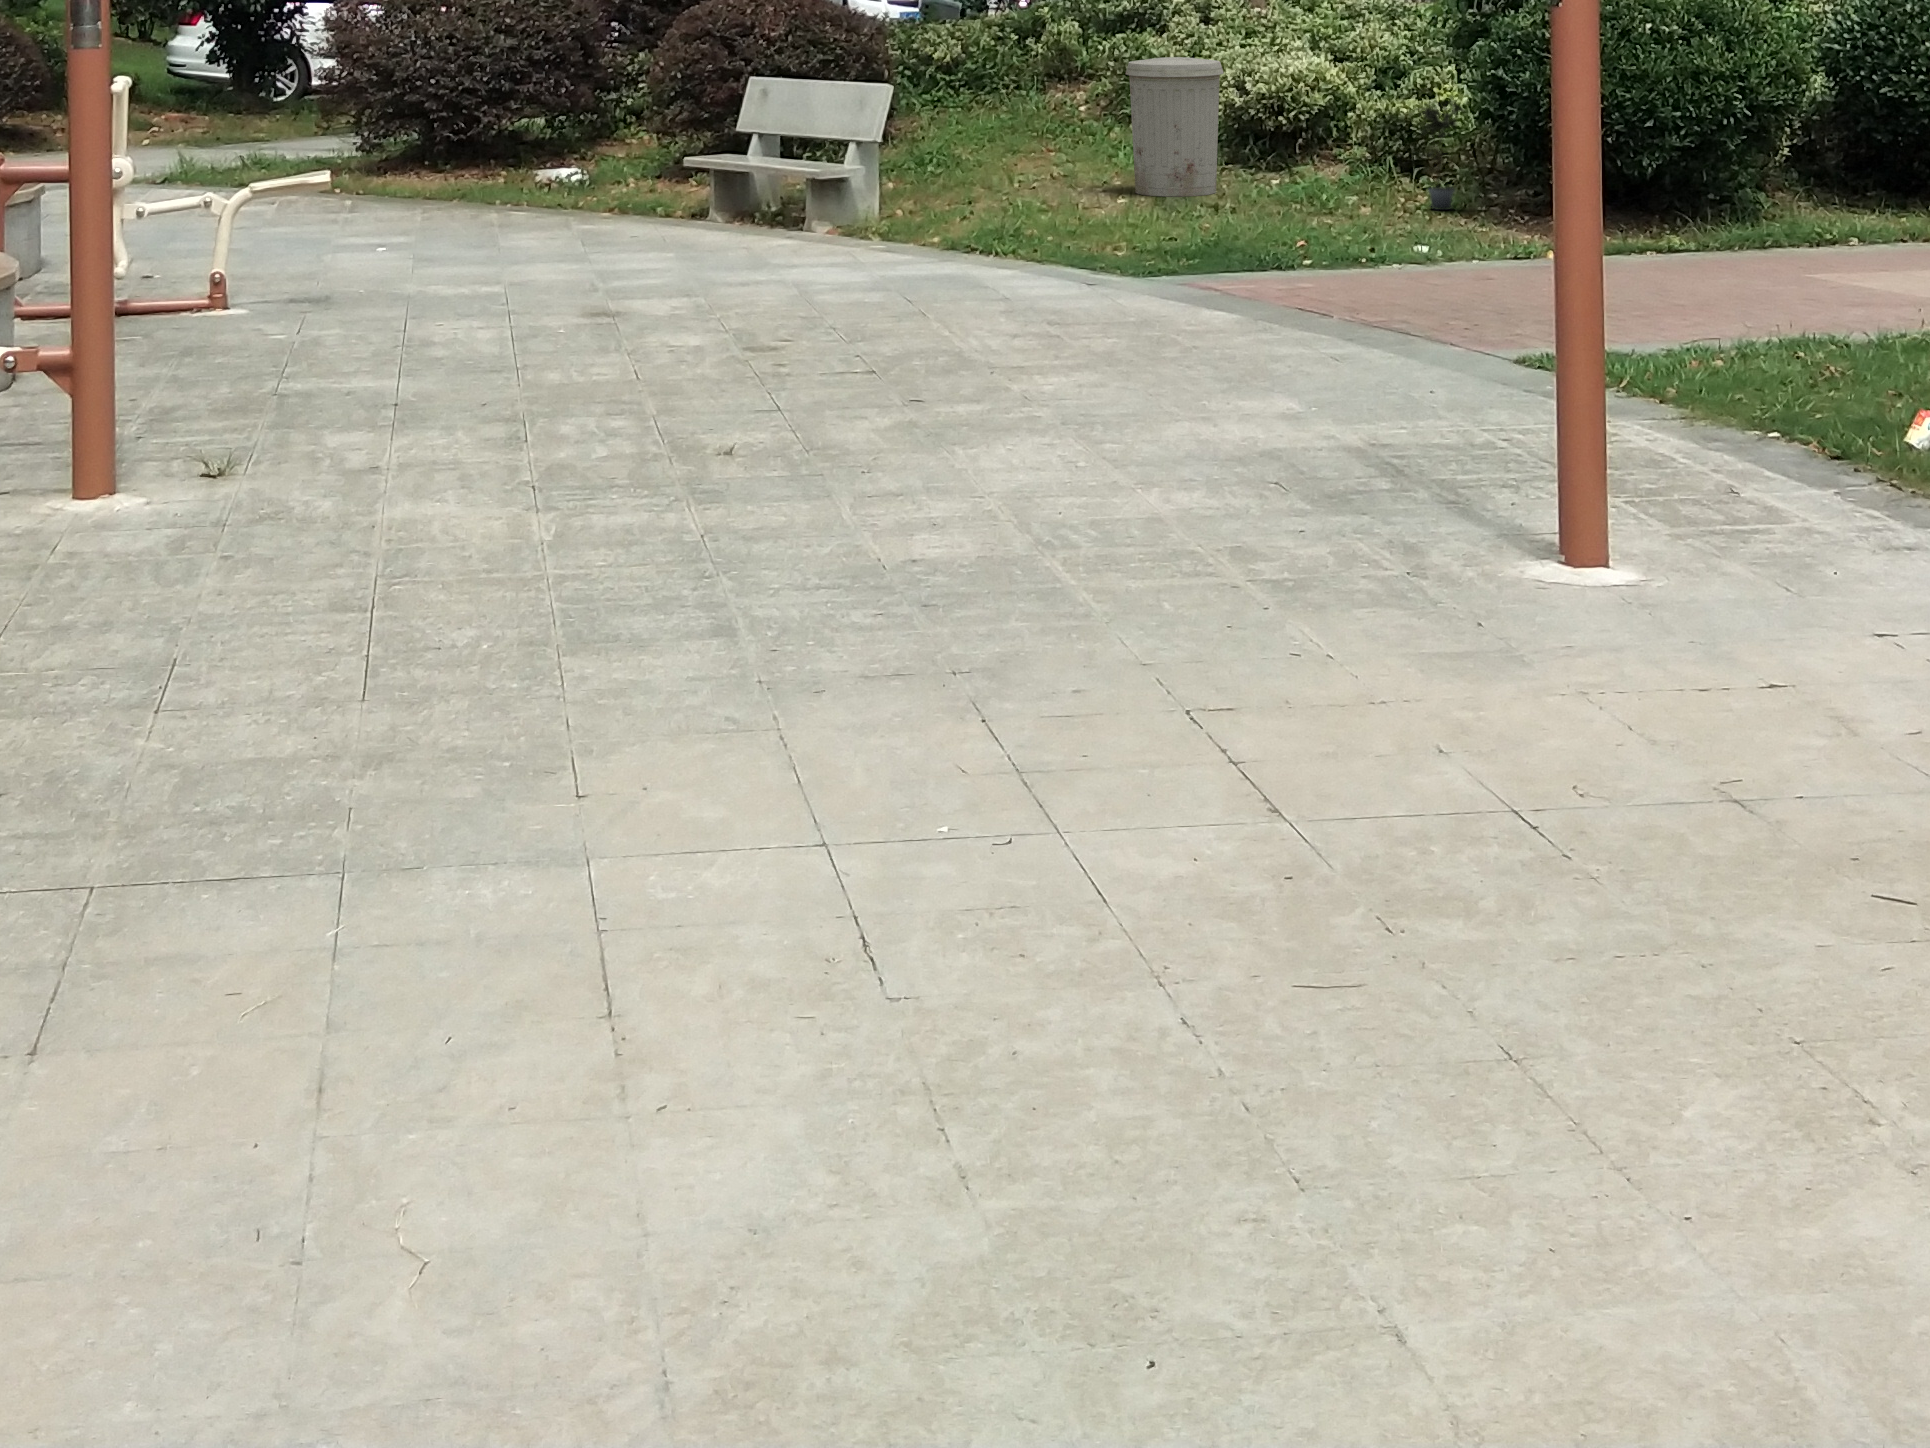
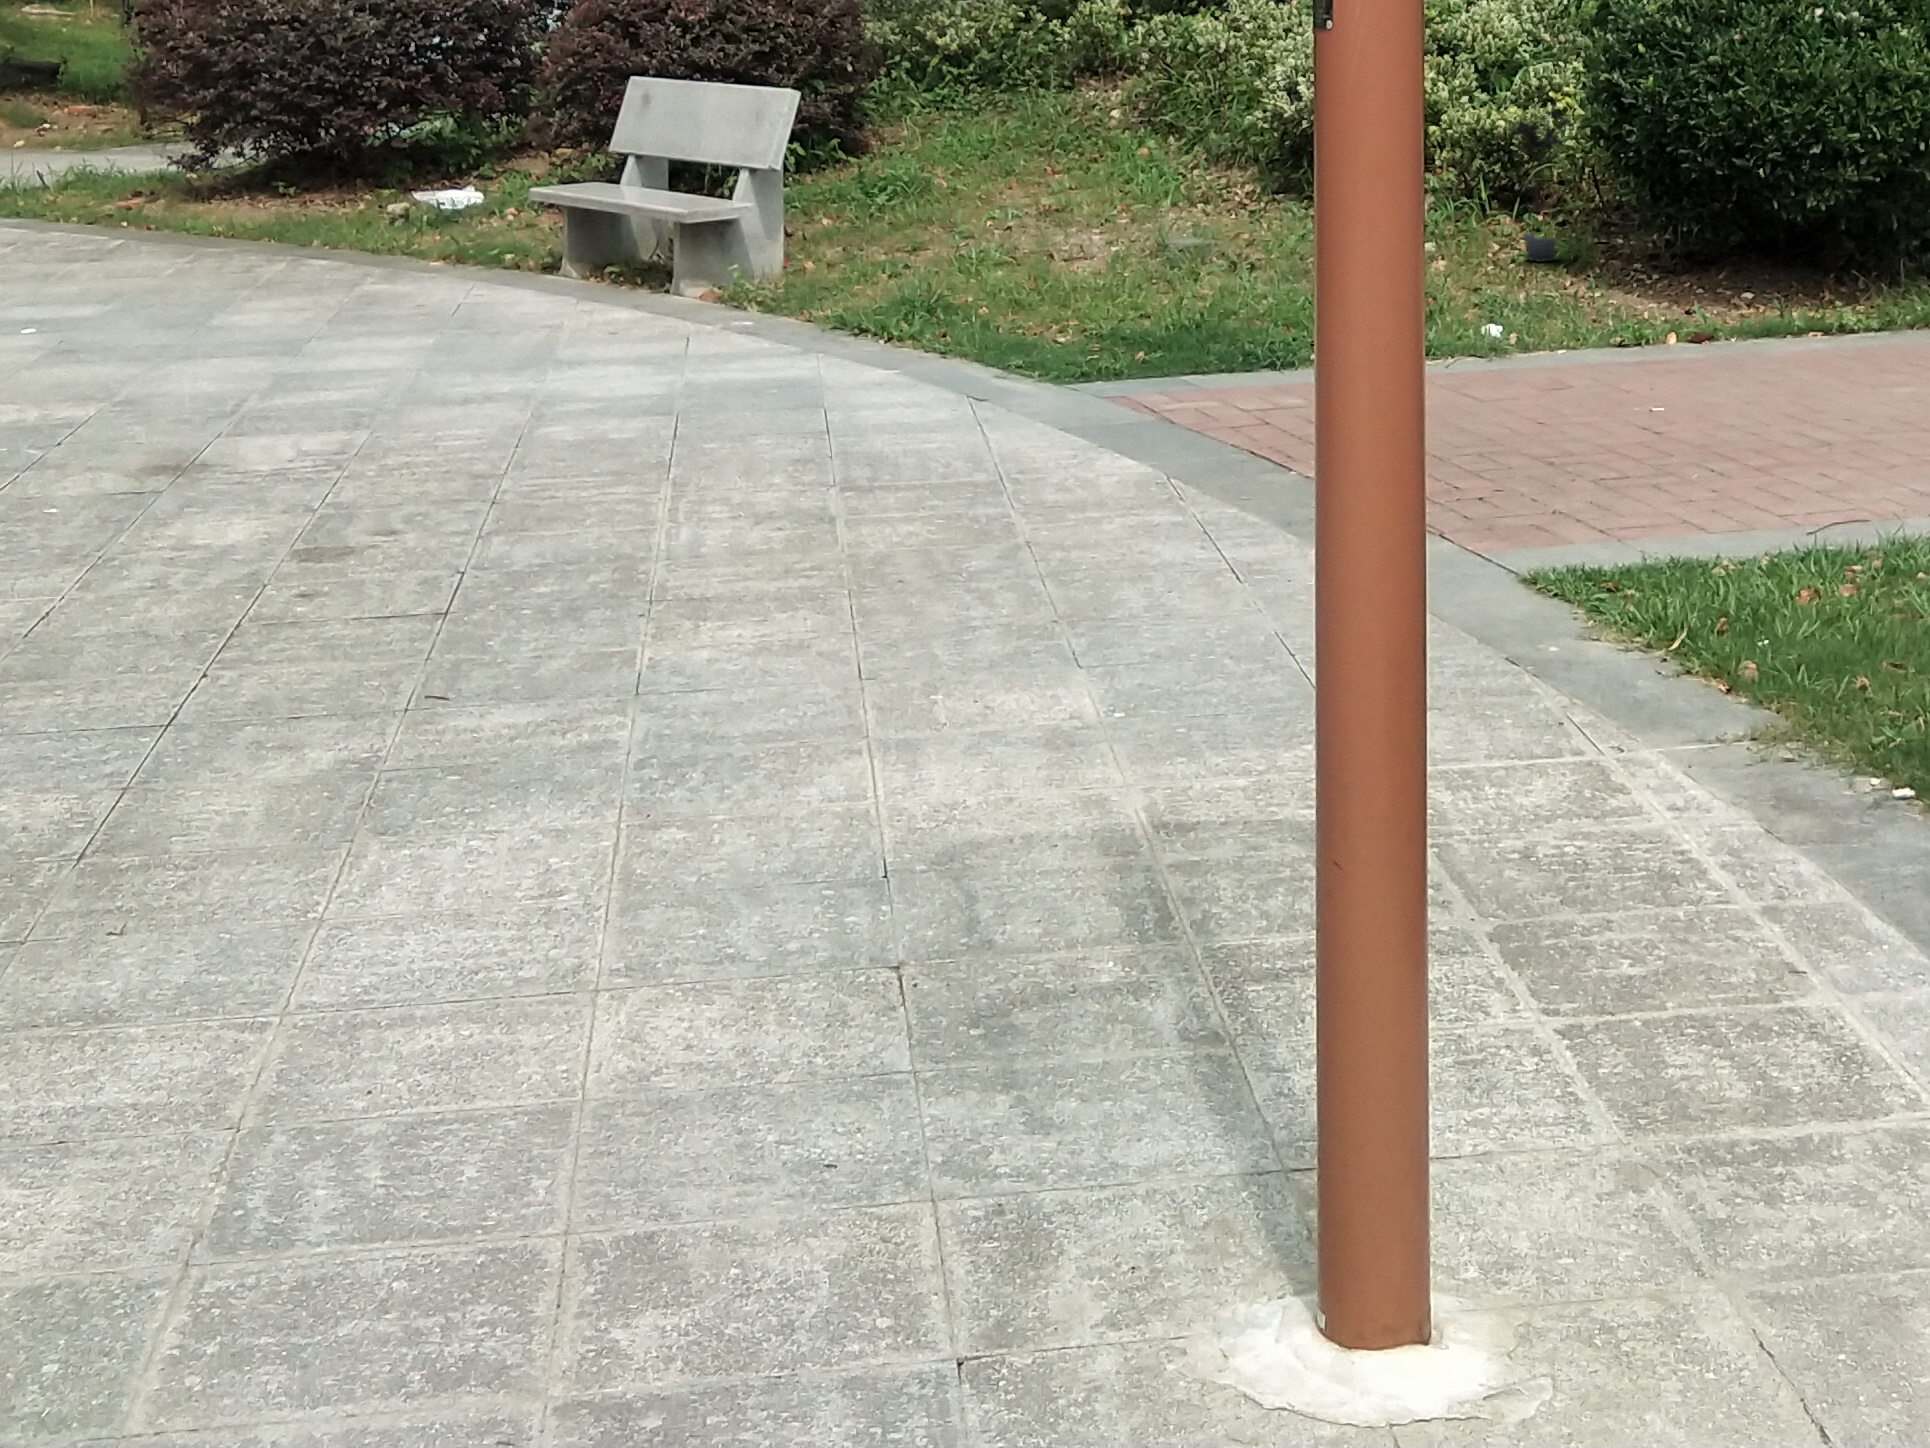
trash can: present [1125,57,1224,196] -> none [1131,50,1265,239]

